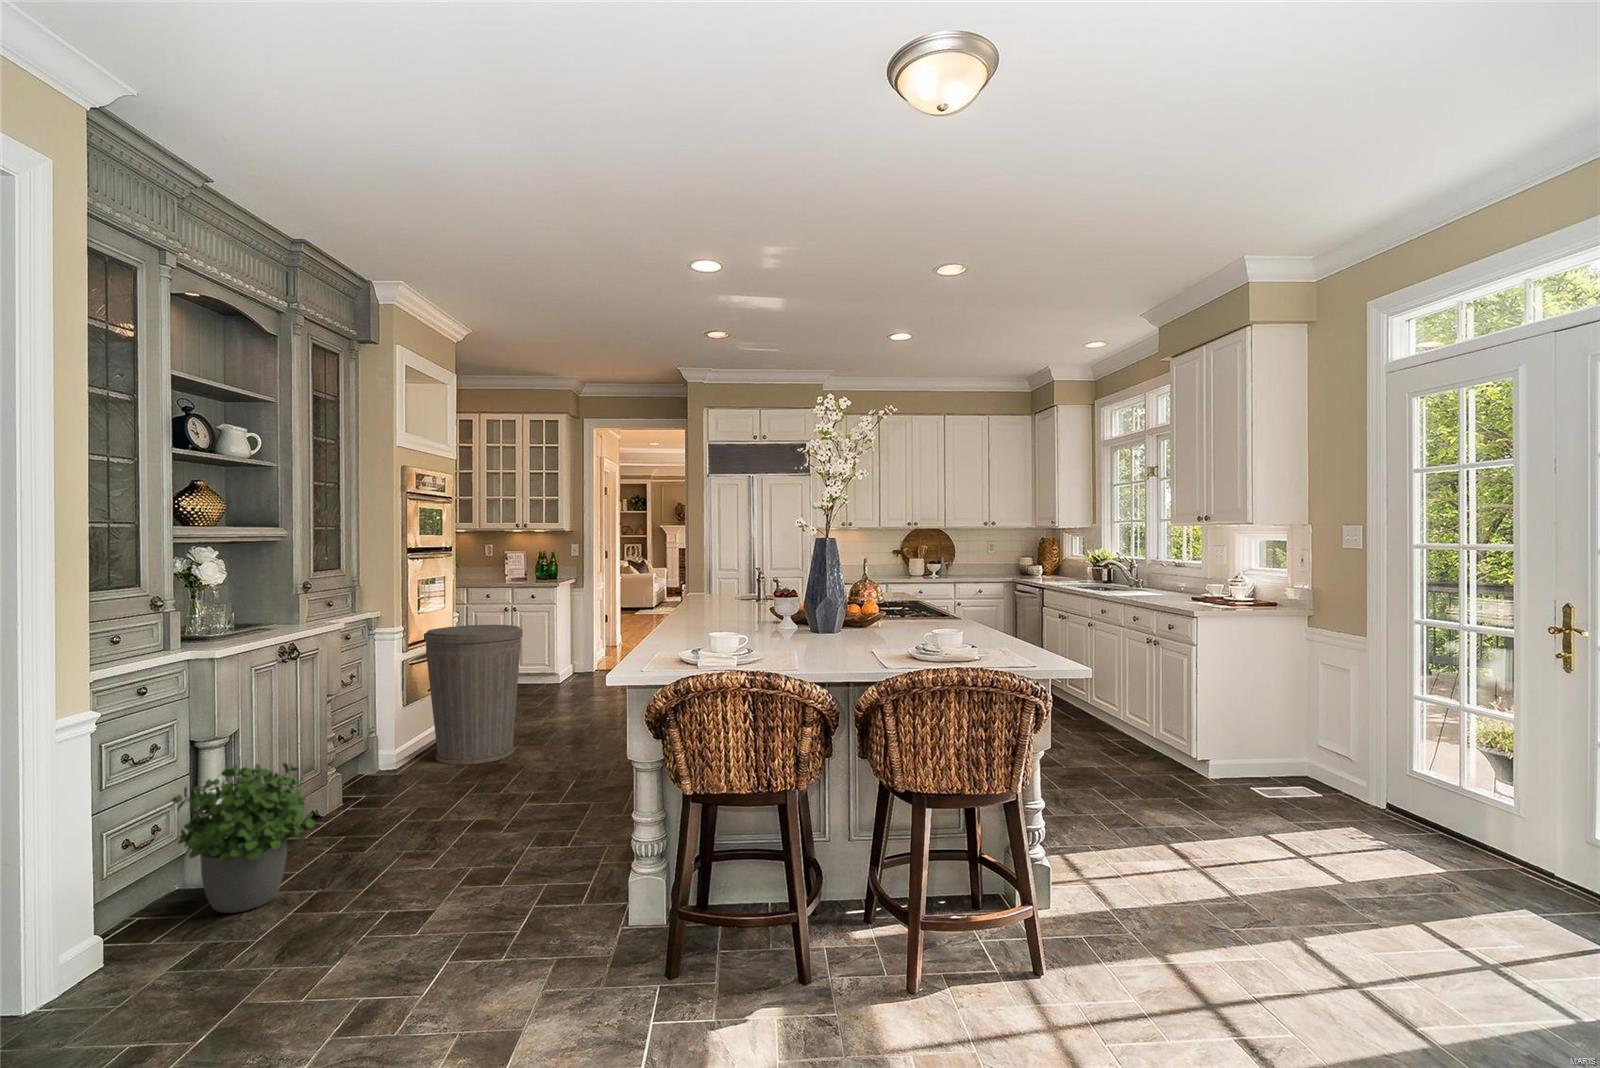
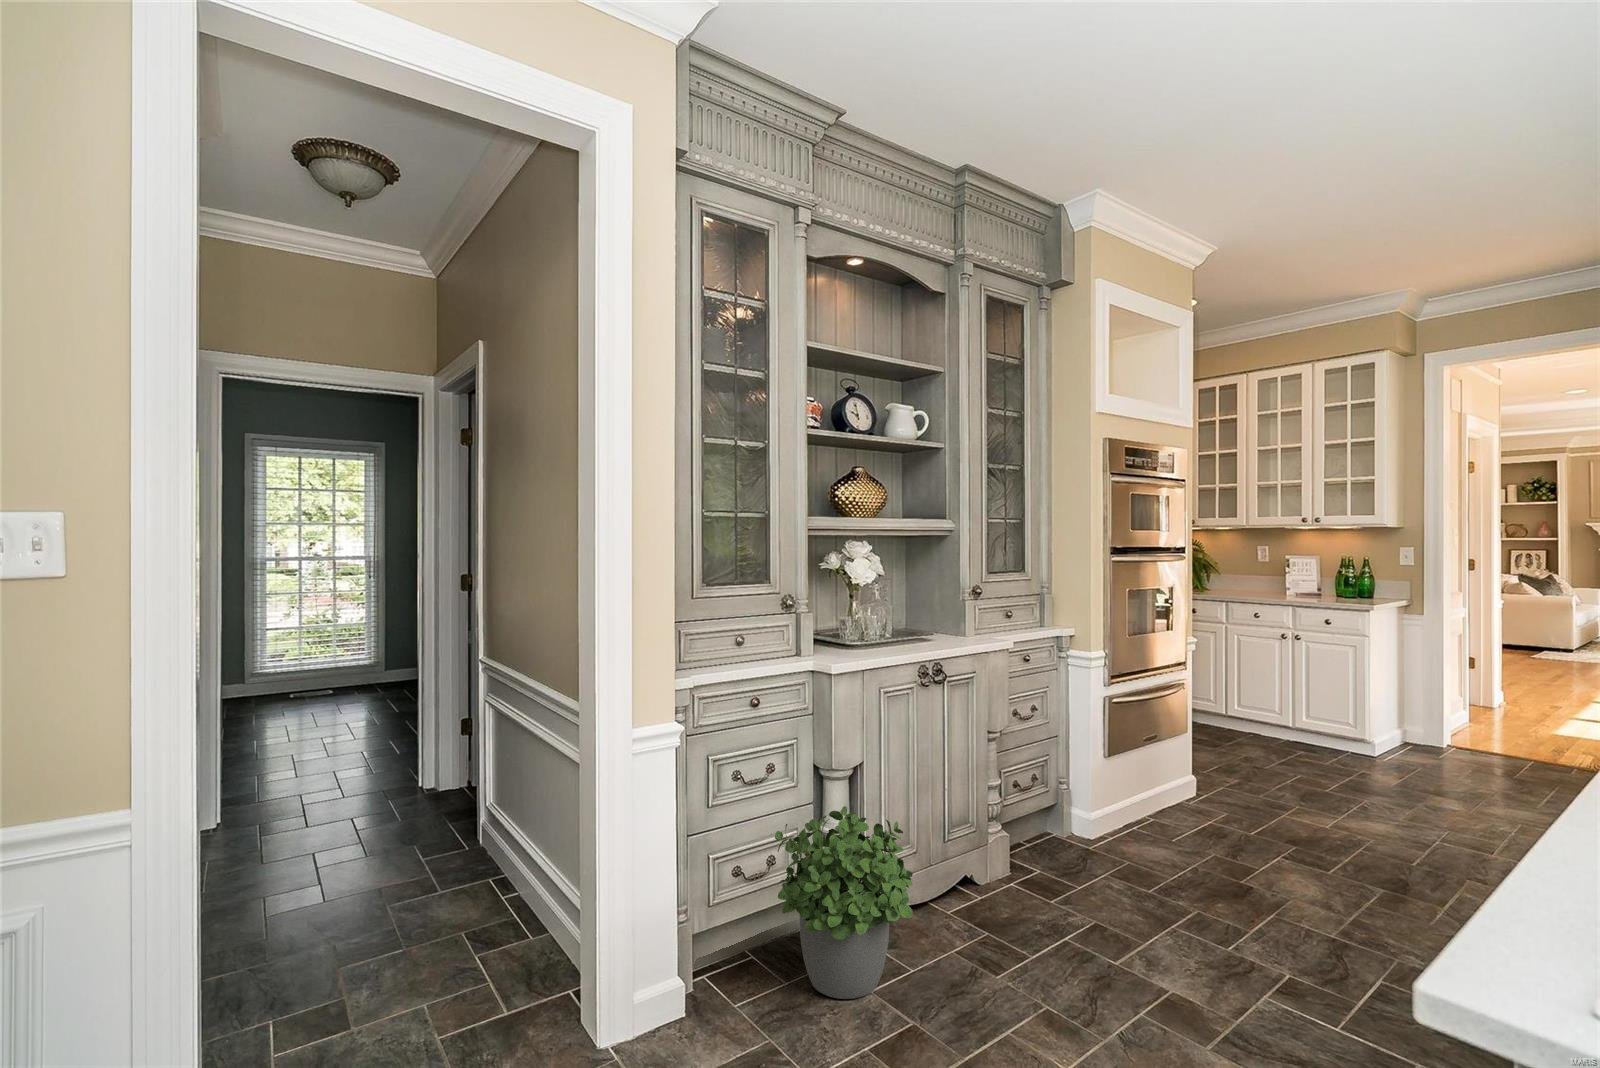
trash can: present [424,625,523,765] -> none [1136,656,1278,862]

